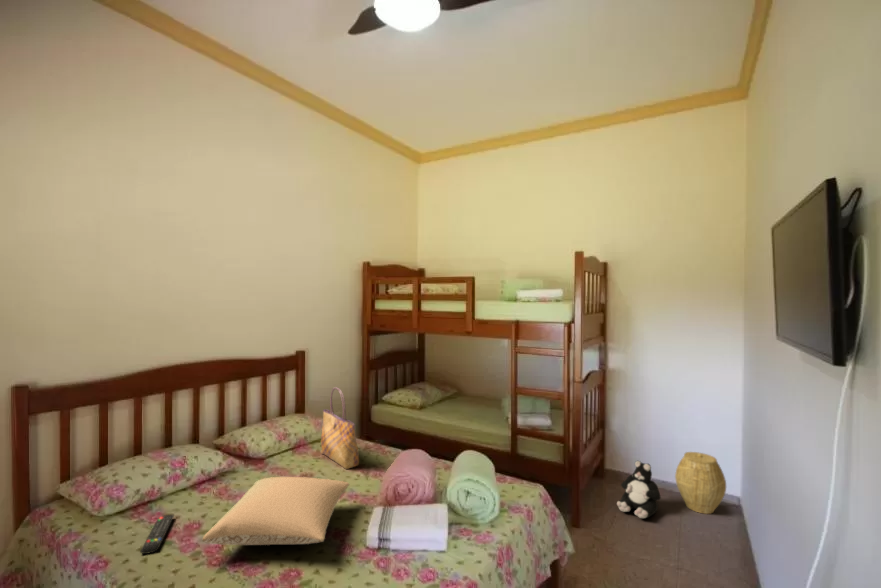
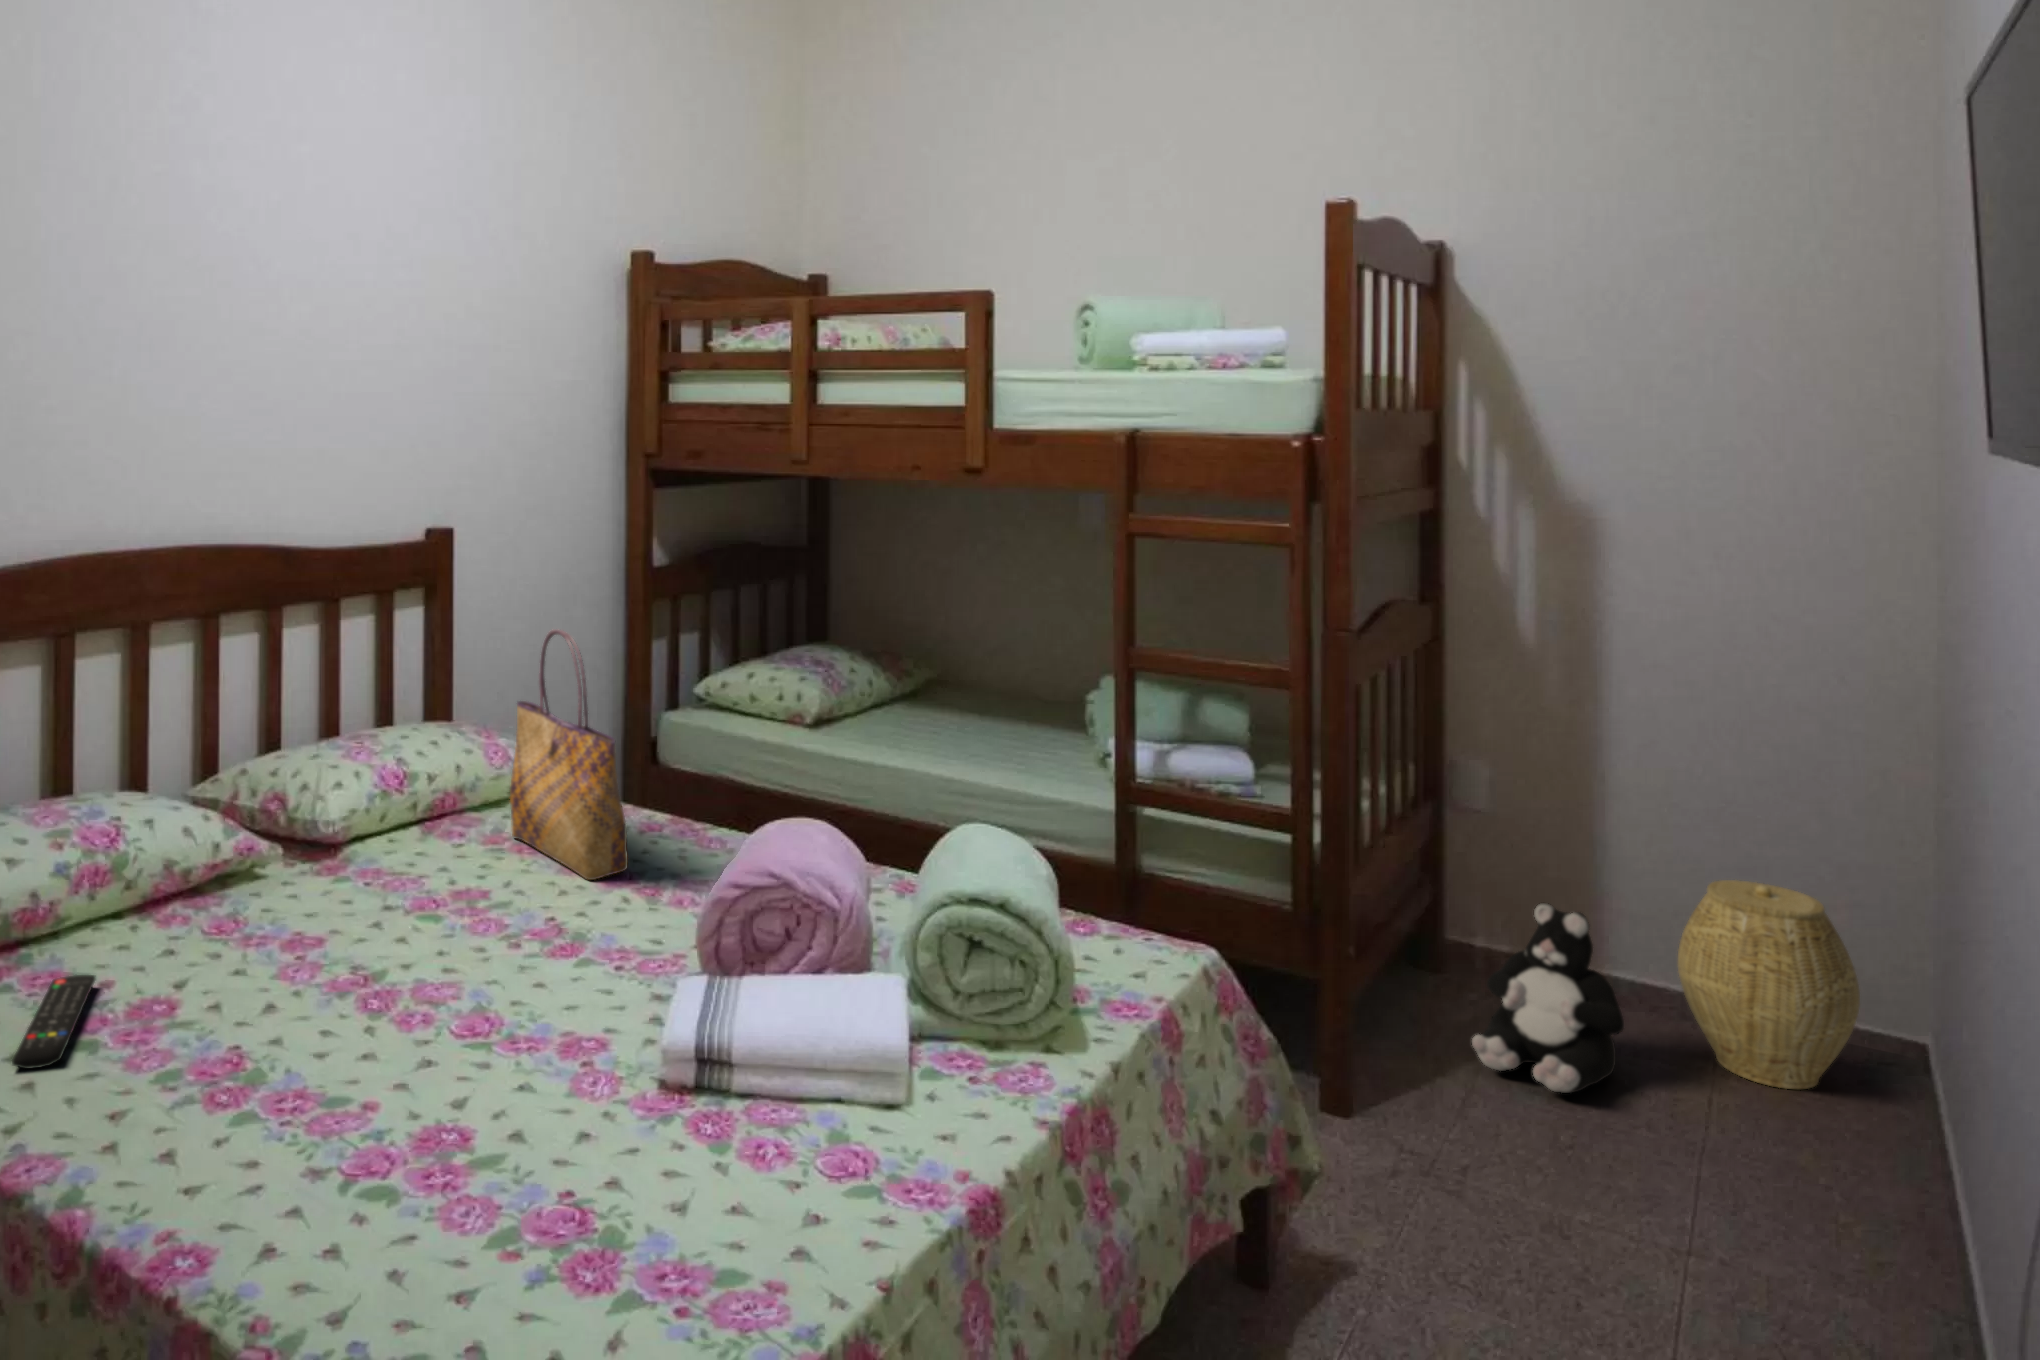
pillow: present [203,477,349,545] -> none [189,876,604,1058]

